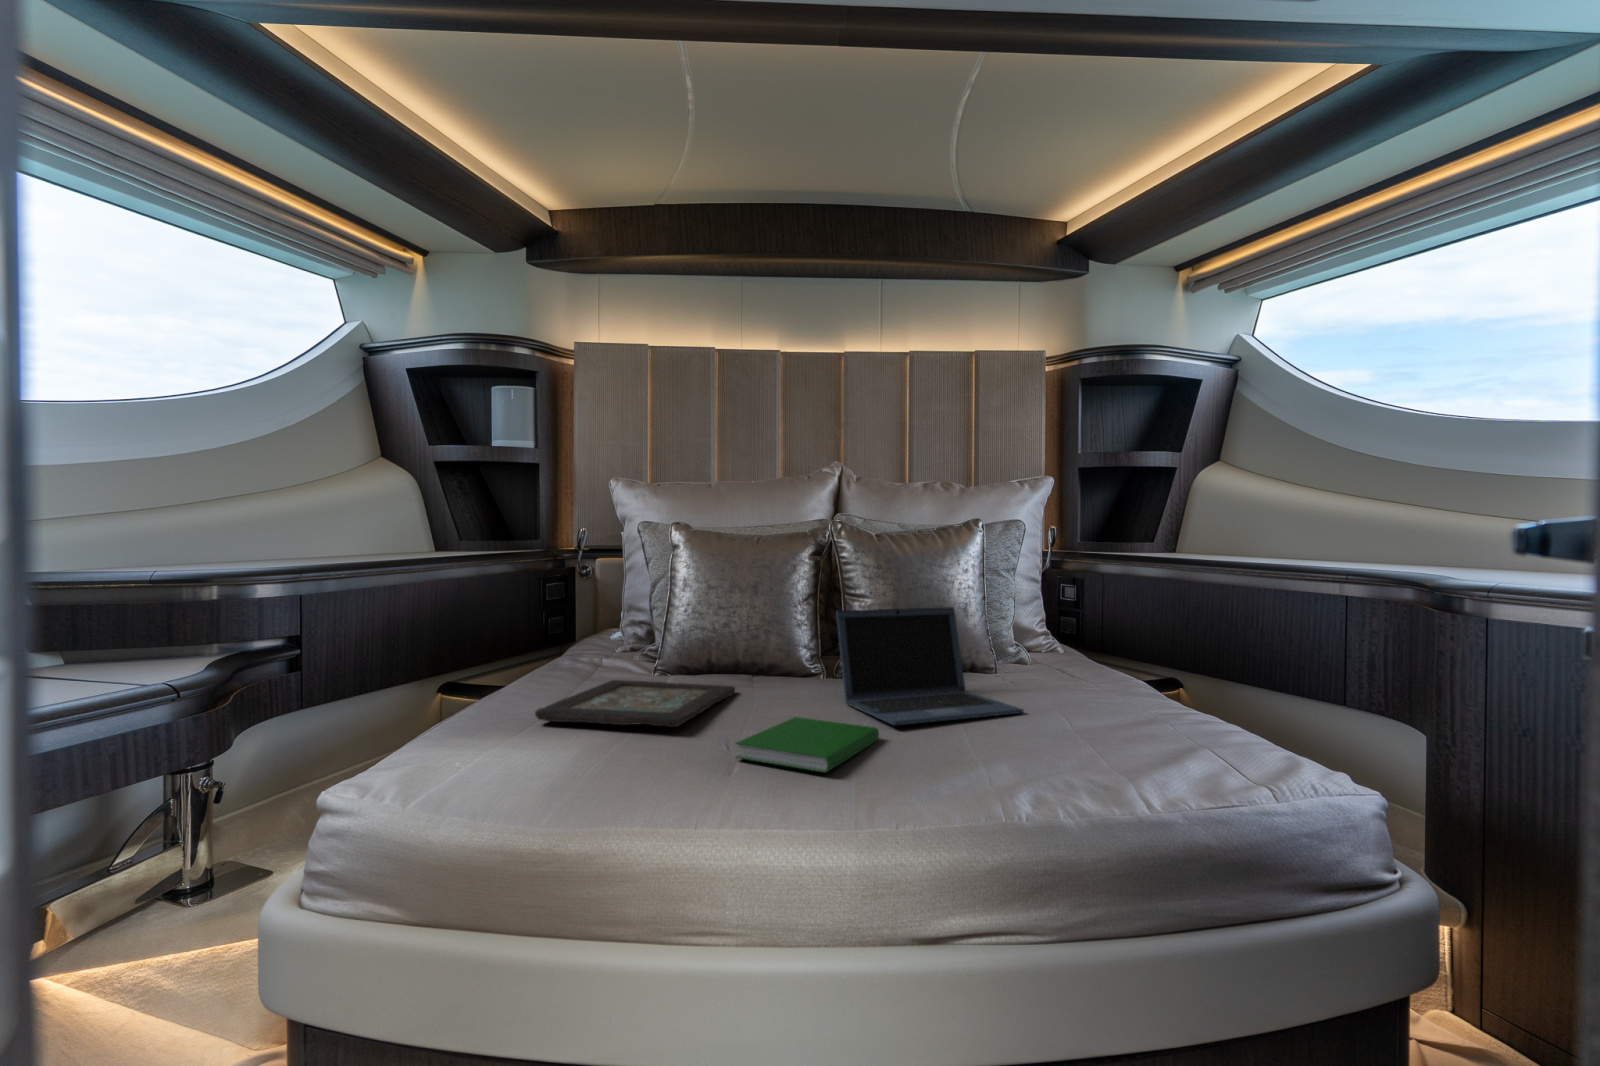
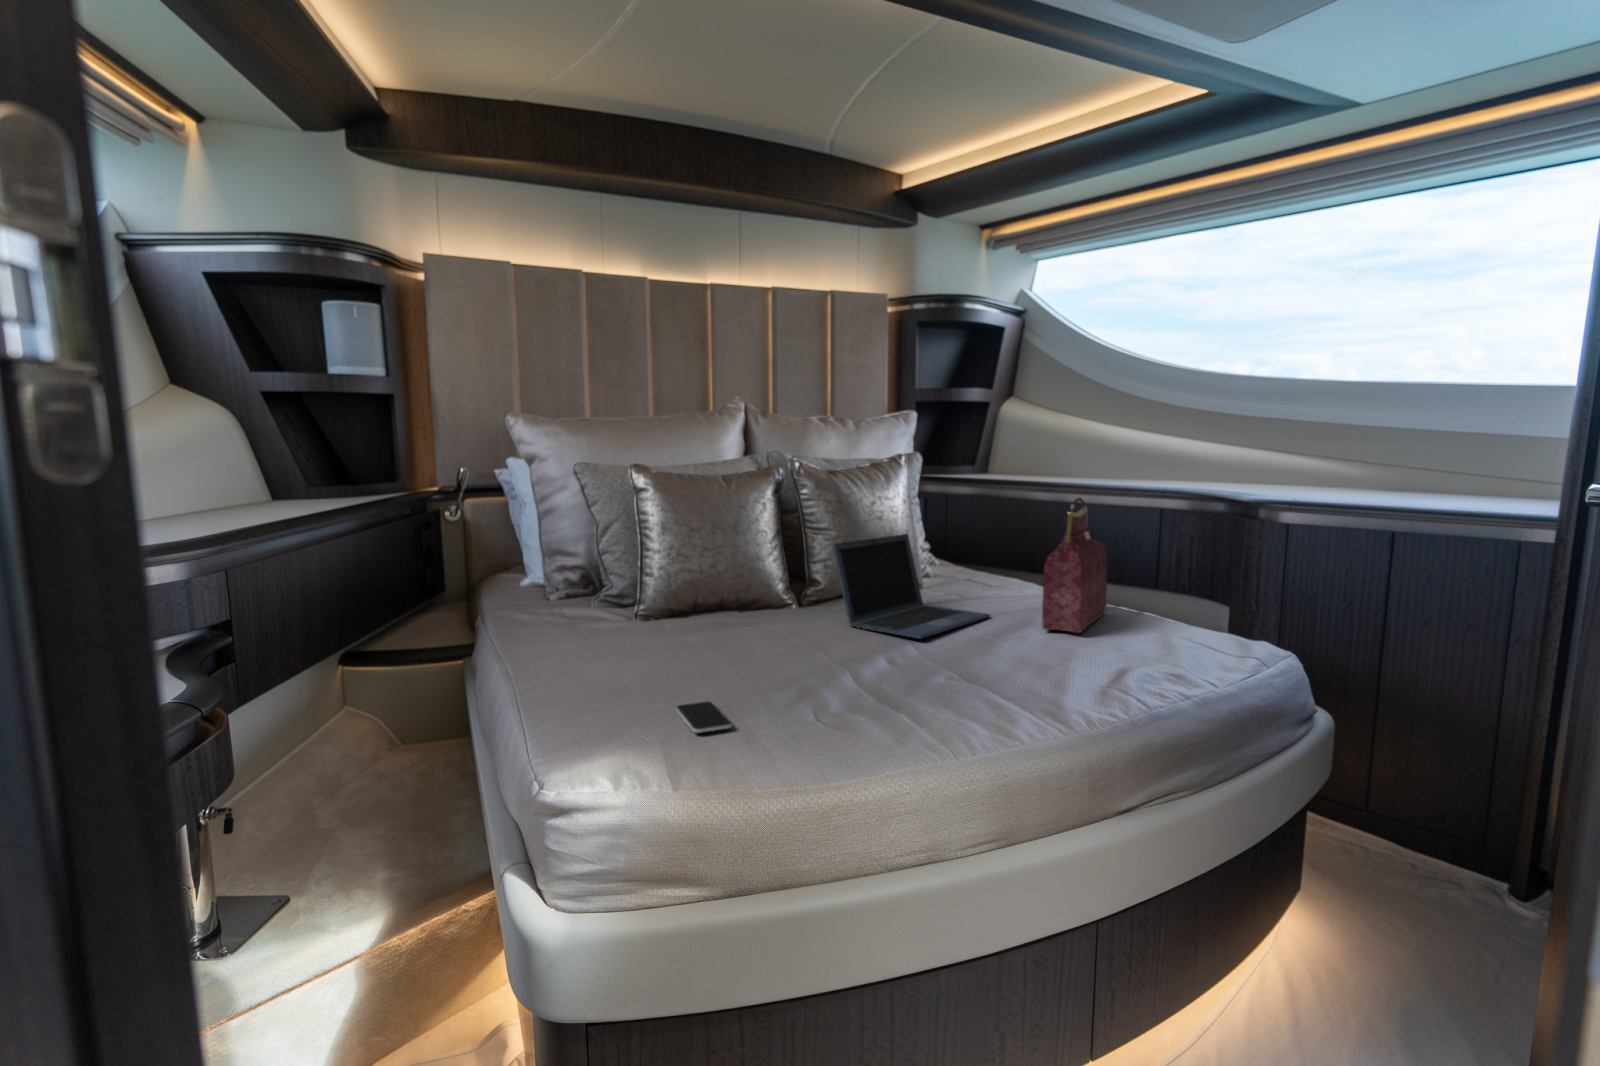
handbag: none [1063,570,1192,744] -> present [1042,498,1107,633]
decorative tray: present [535,680,735,727] -> none [601,622,757,676]
hardcover book: present [736,717,879,772] -> none [839,642,932,683]
smartphone: none [524,756,588,784] -> present [676,702,732,733]

